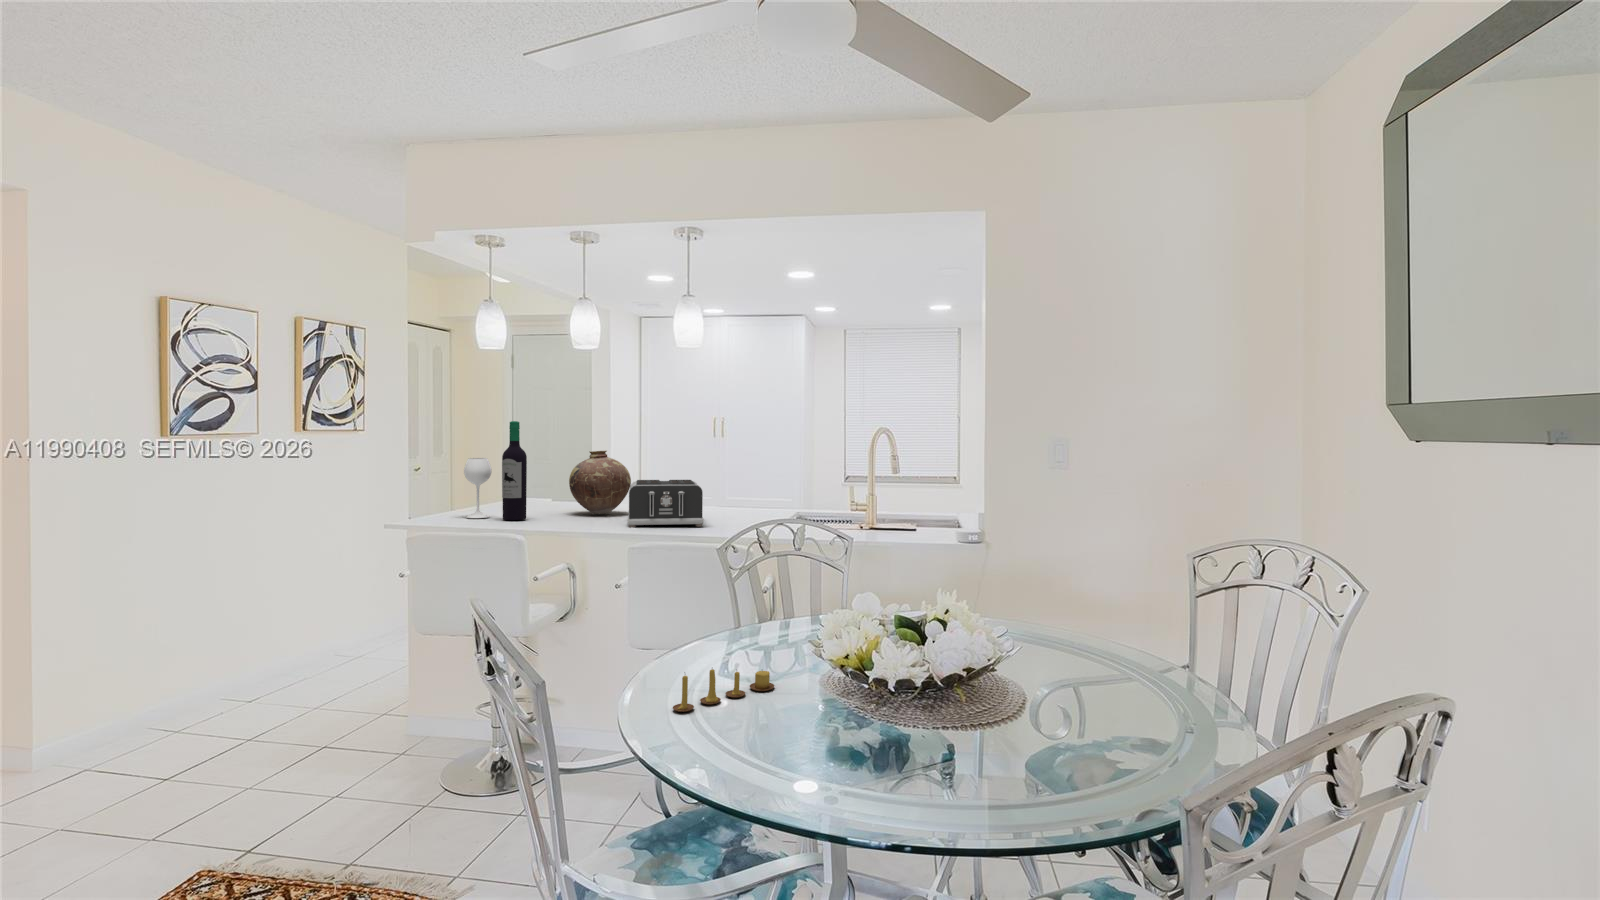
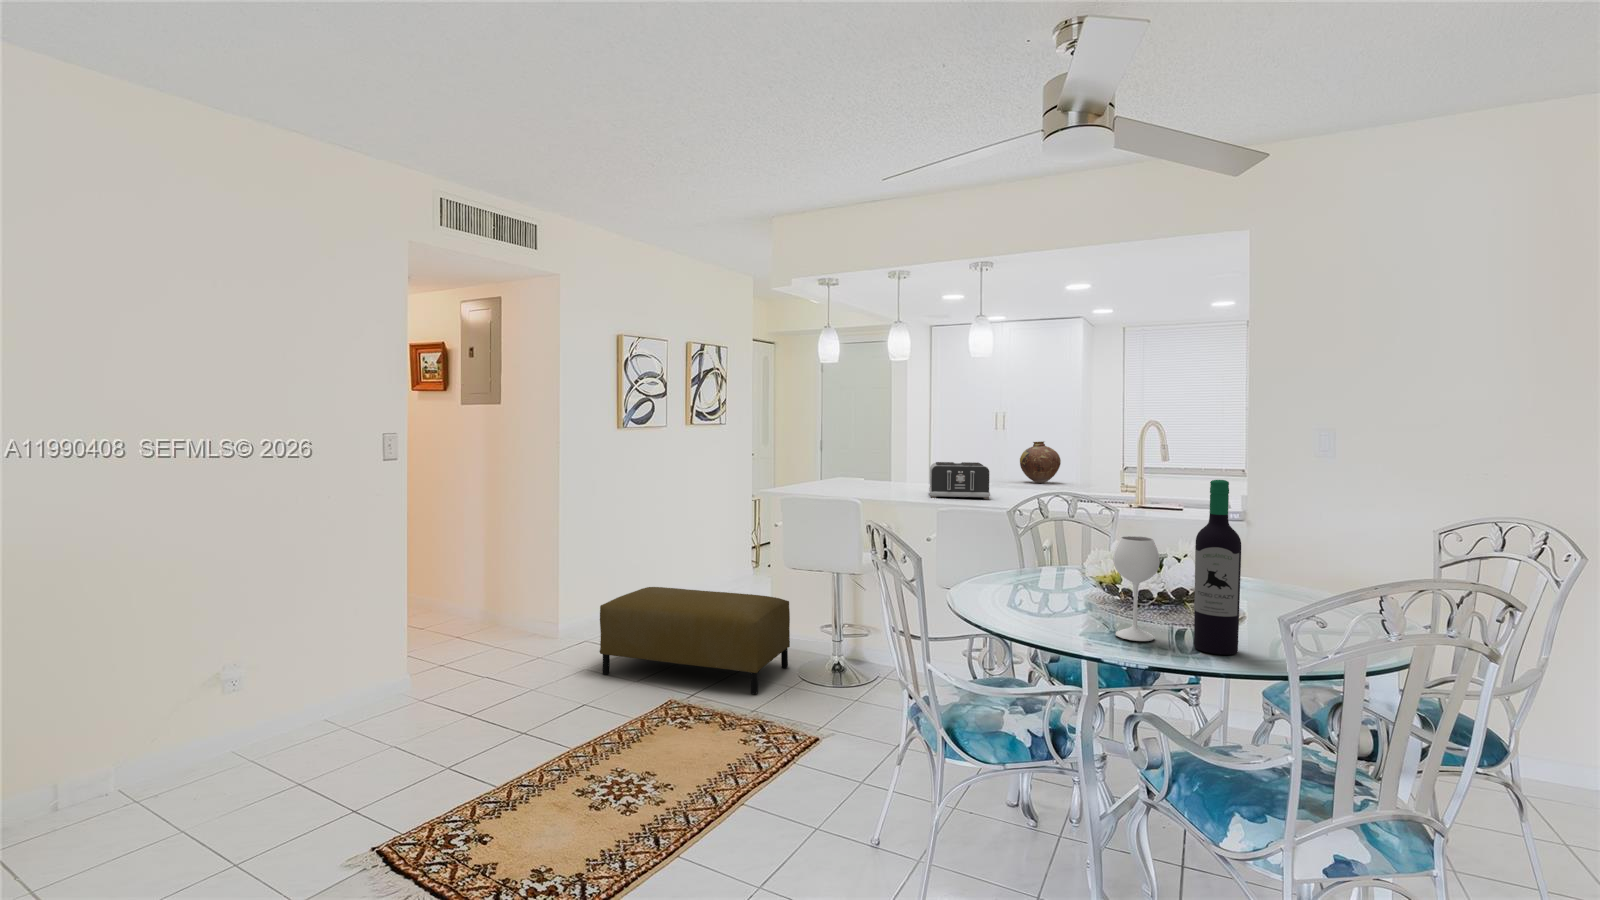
wine bottle: present [464,421,527,520] -> present [1113,480,1241,655]
vase: present [569,451,631,514] -> present [1020,441,1061,483]
candle: present [673,669,774,712] -> none [981,579,1051,605]
ottoman: none [83,677,427,834] -> present [600,587,790,694]

